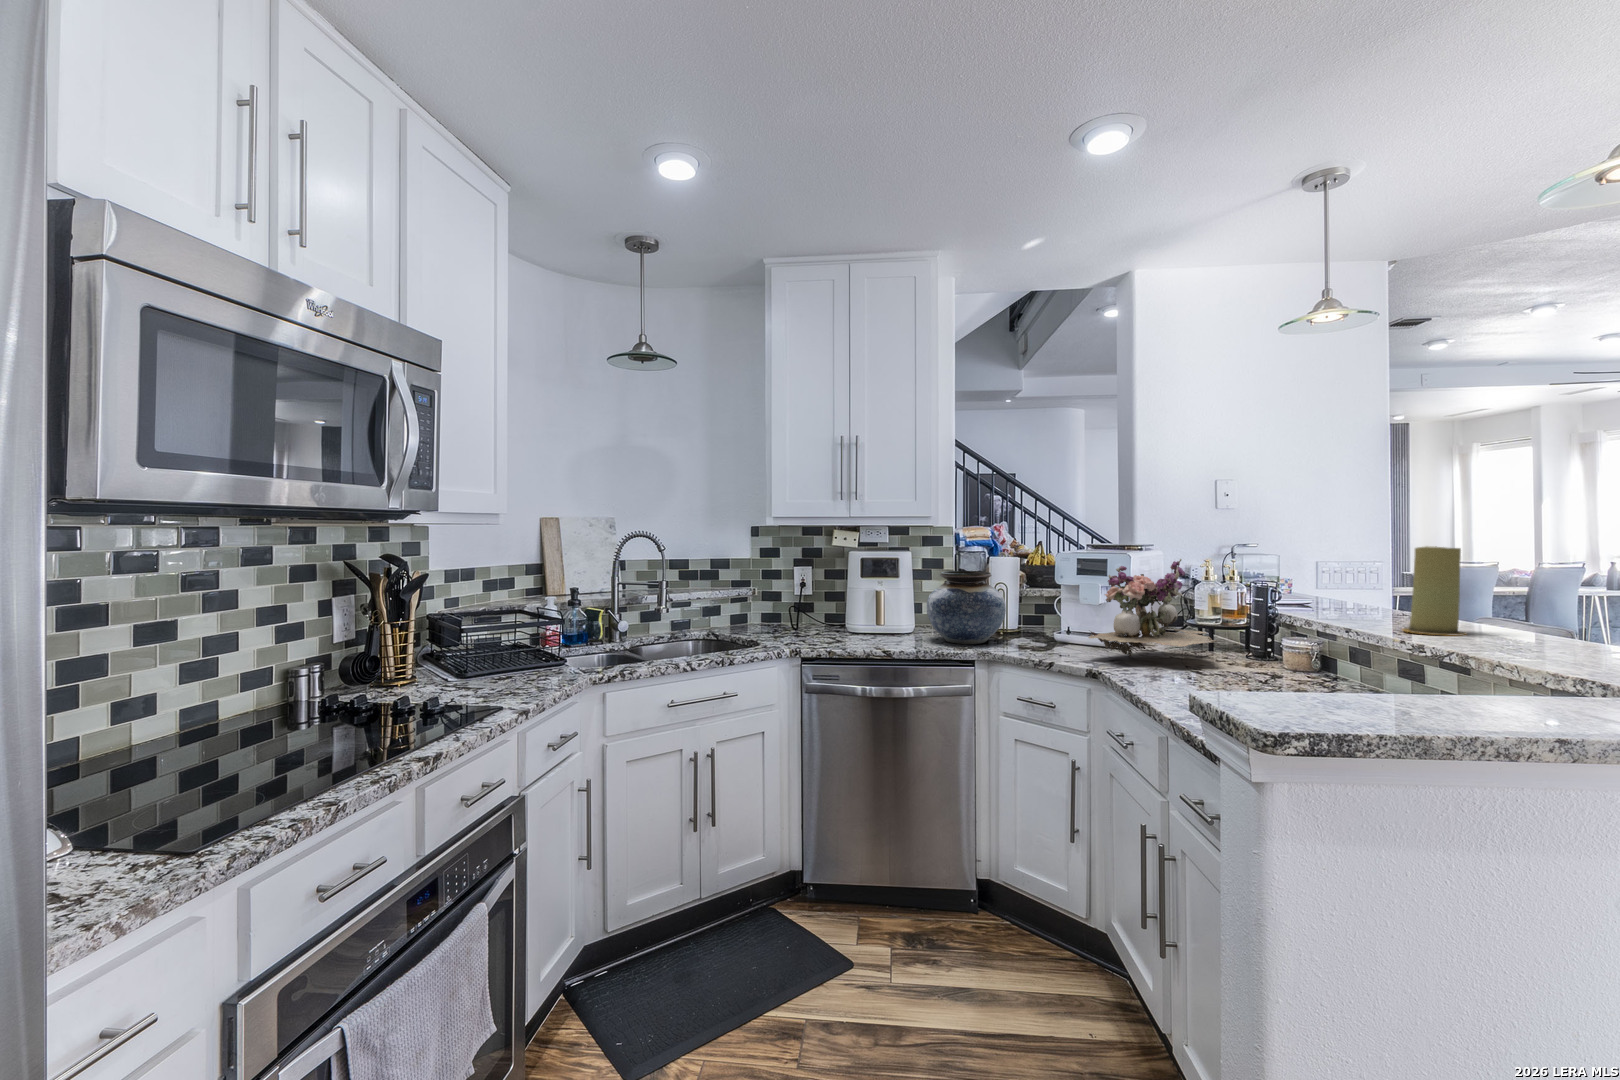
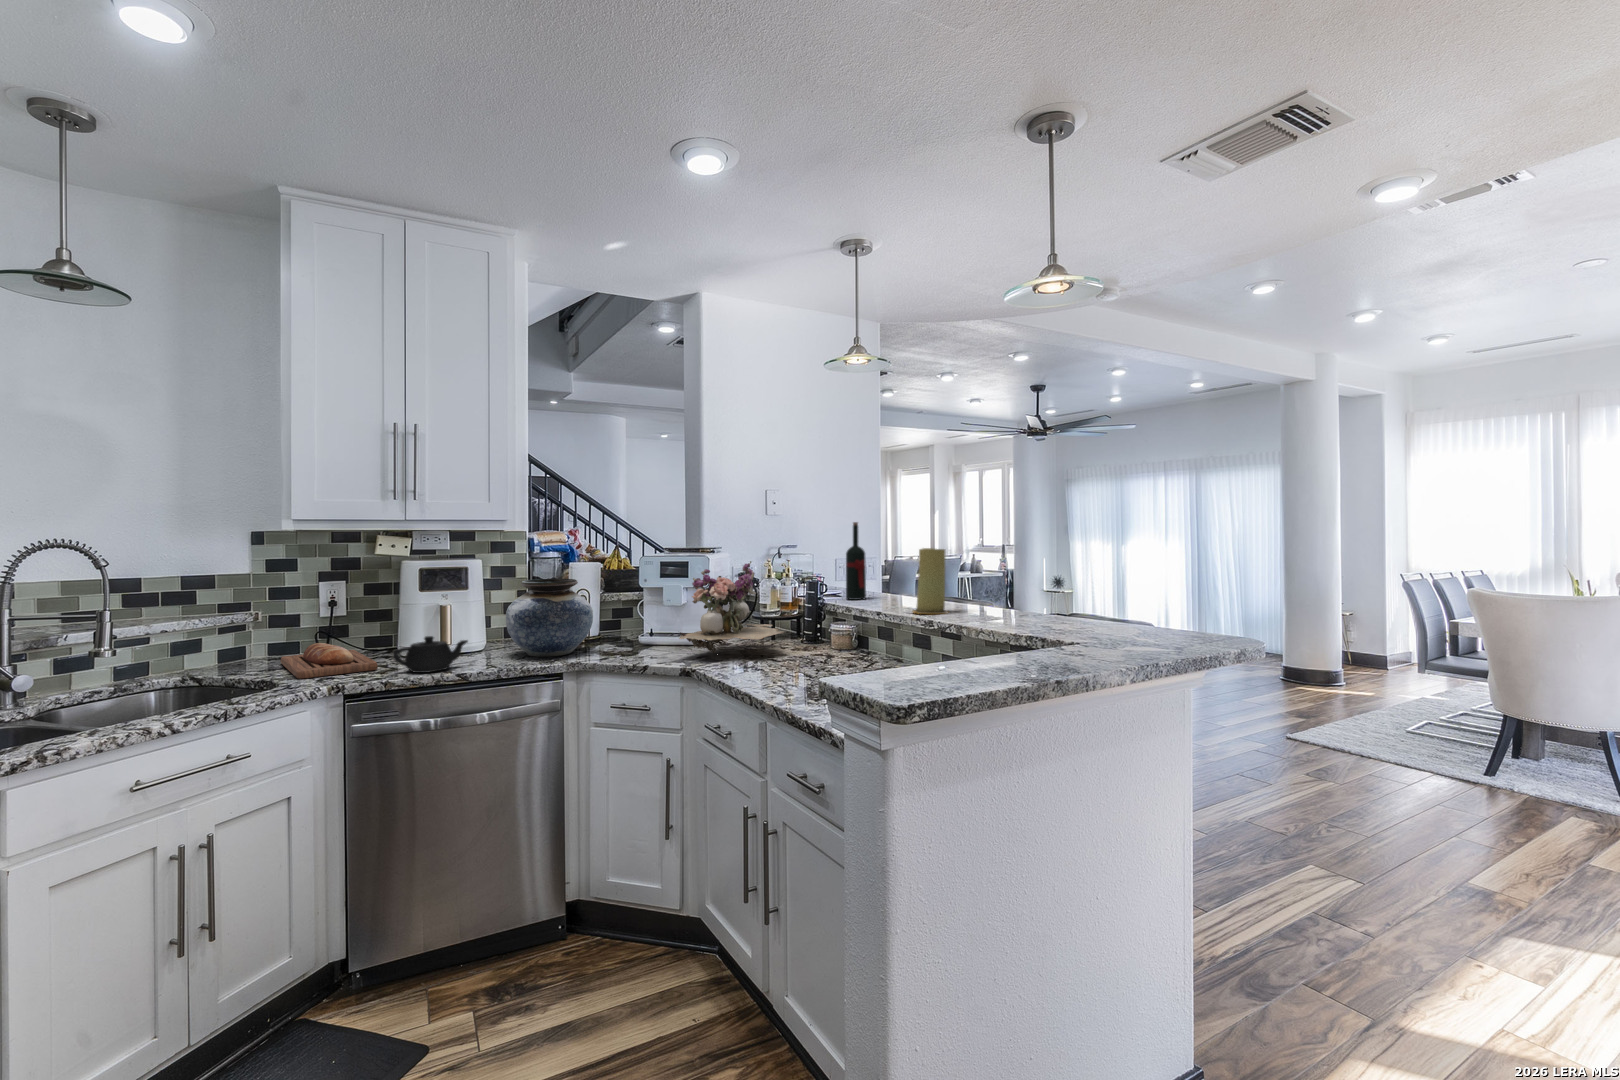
wine bottle: none [1316,513,1347,610] -> present [846,522,866,600]
bread loaf: none [767,616,826,642] -> present [281,643,378,679]
teapot: none [836,616,893,647] -> present [393,636,468,673]

